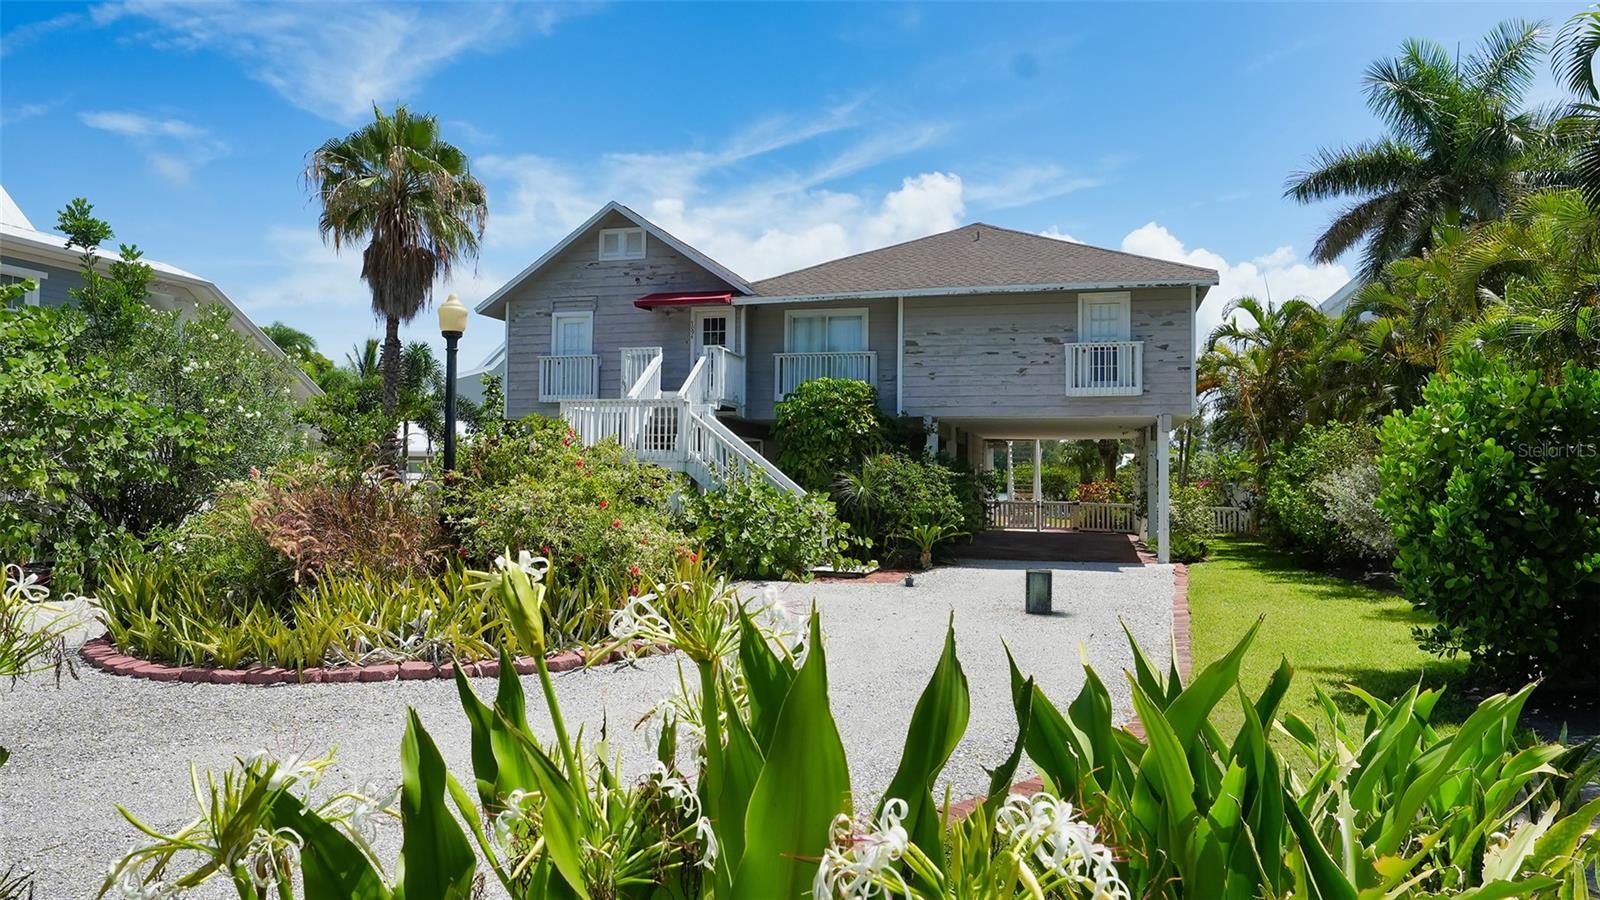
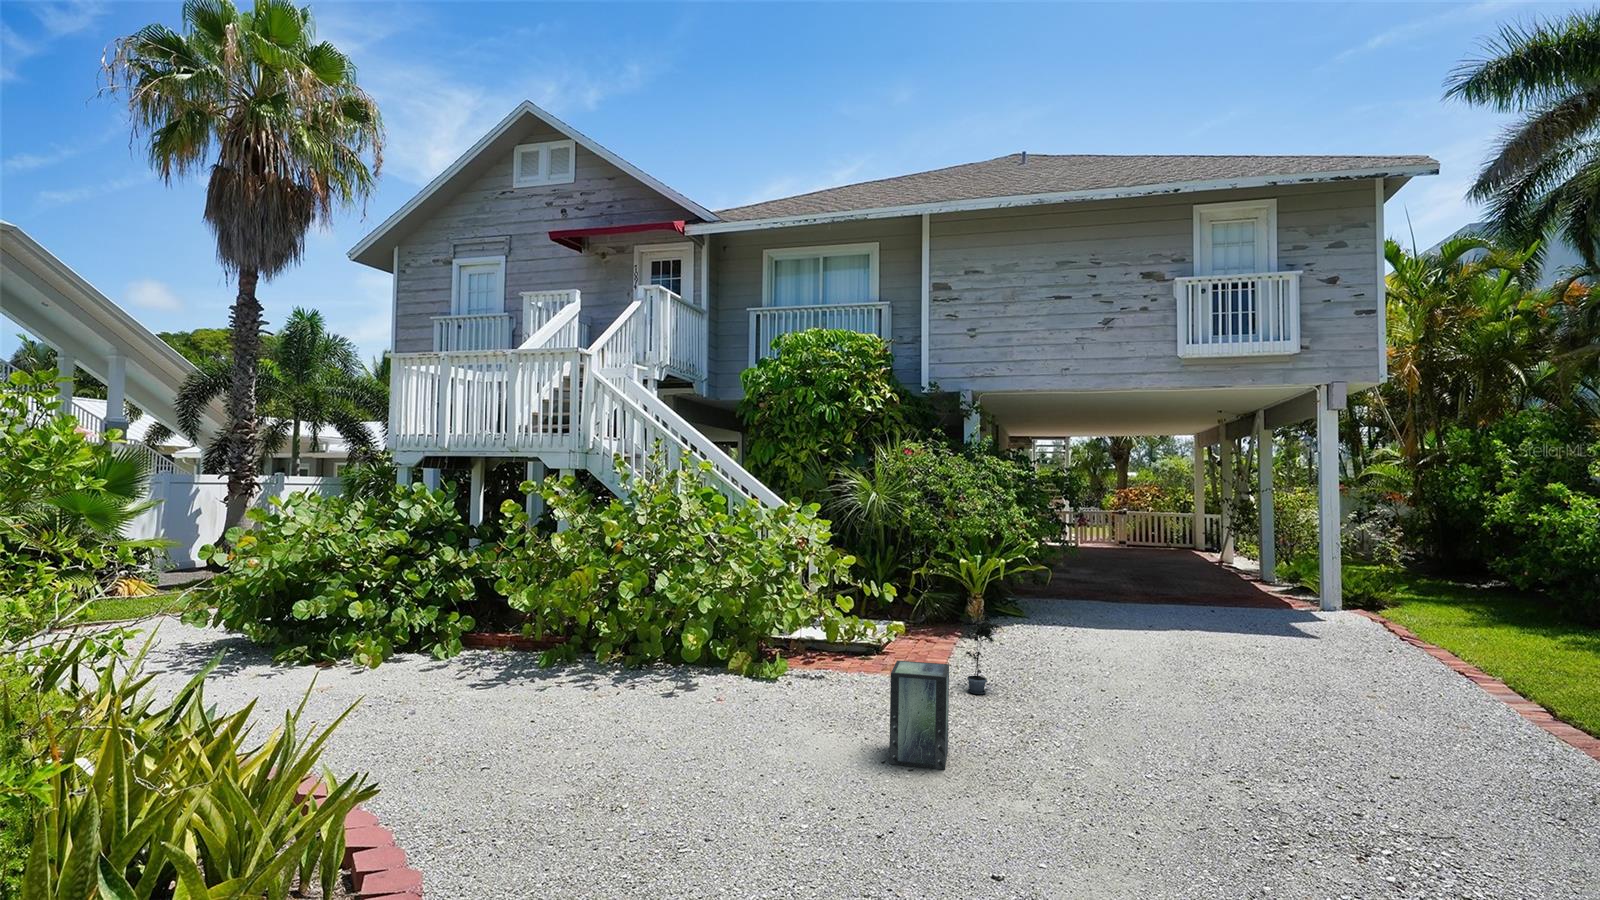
storage box: present [1025,569,1052,615] -> present [889,661,949,770]

